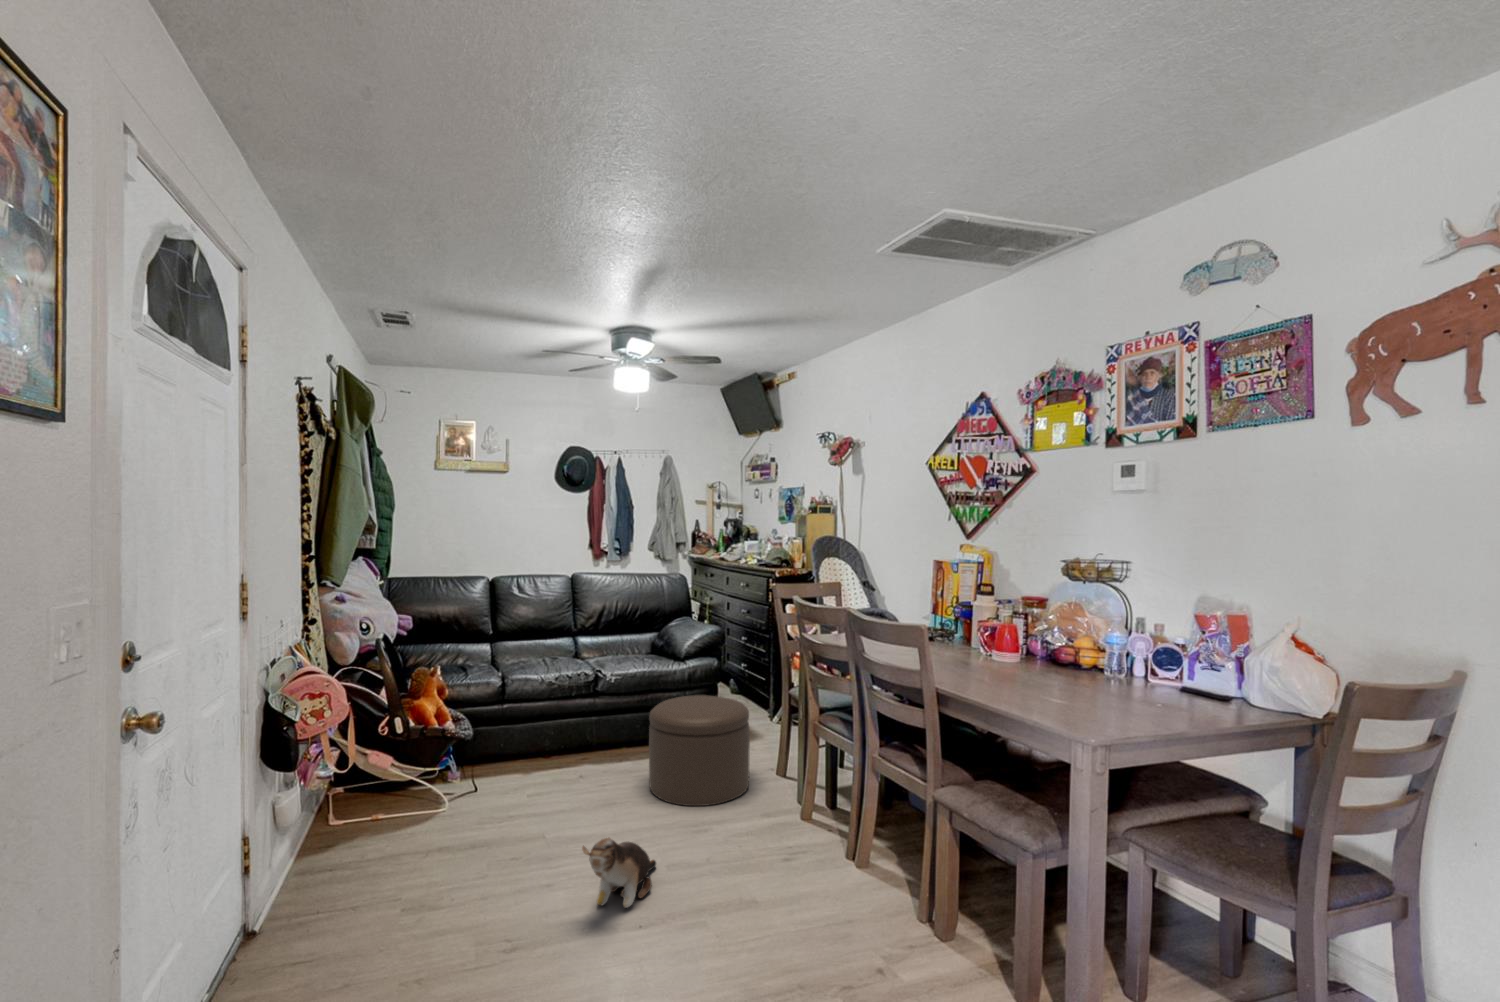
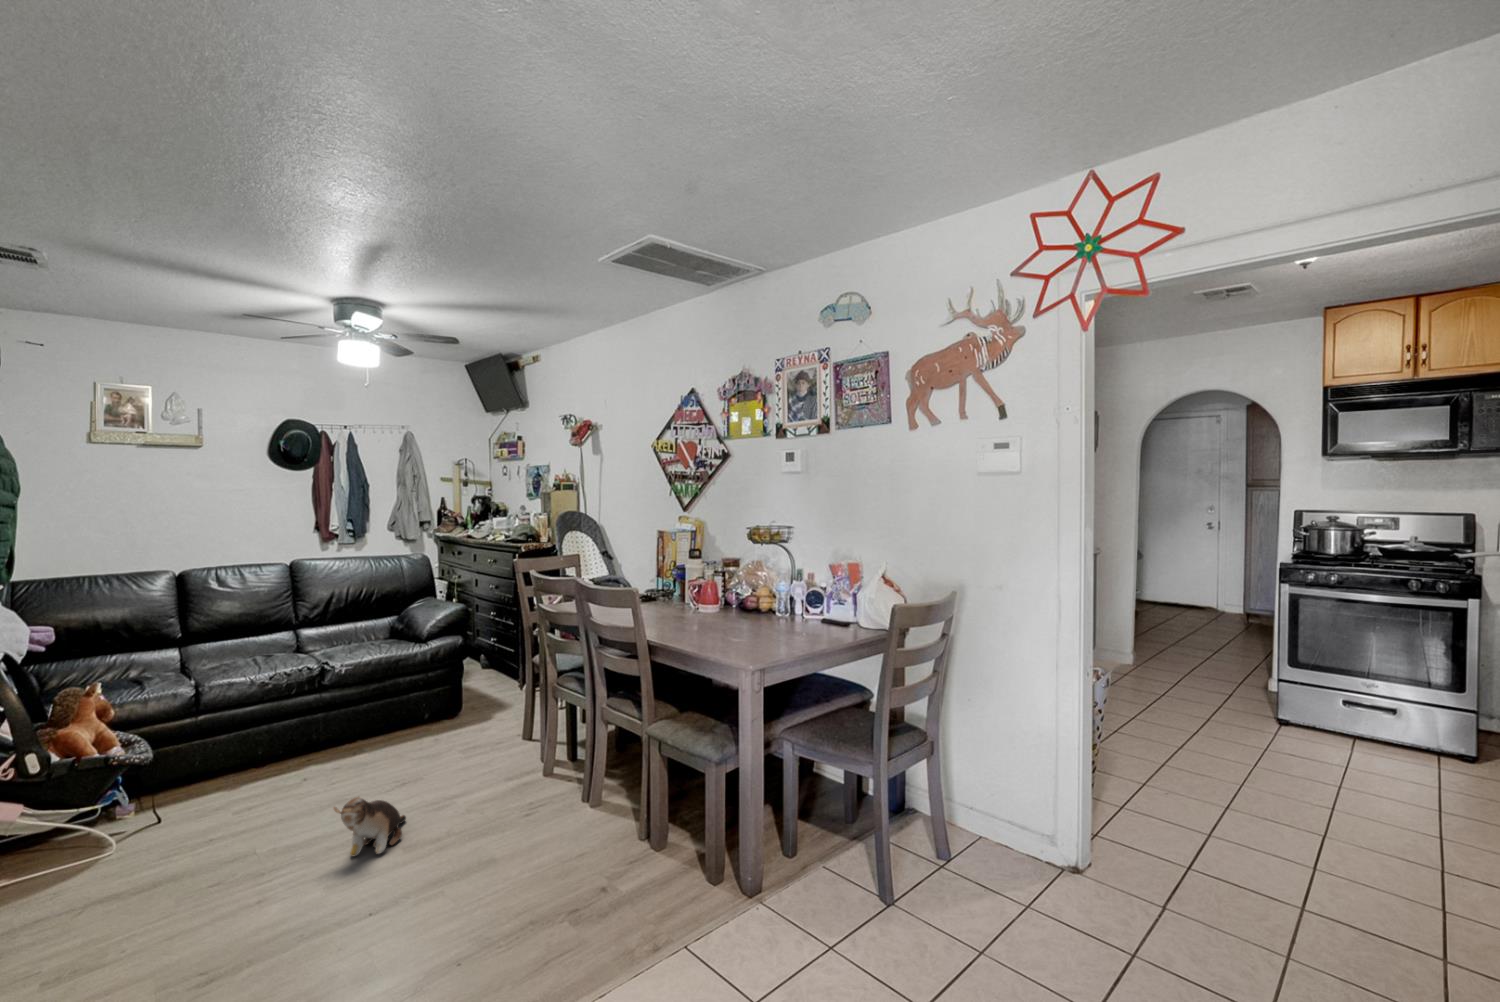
ottoman: present [649,695,750,806] -> none [394,671,496,771]

